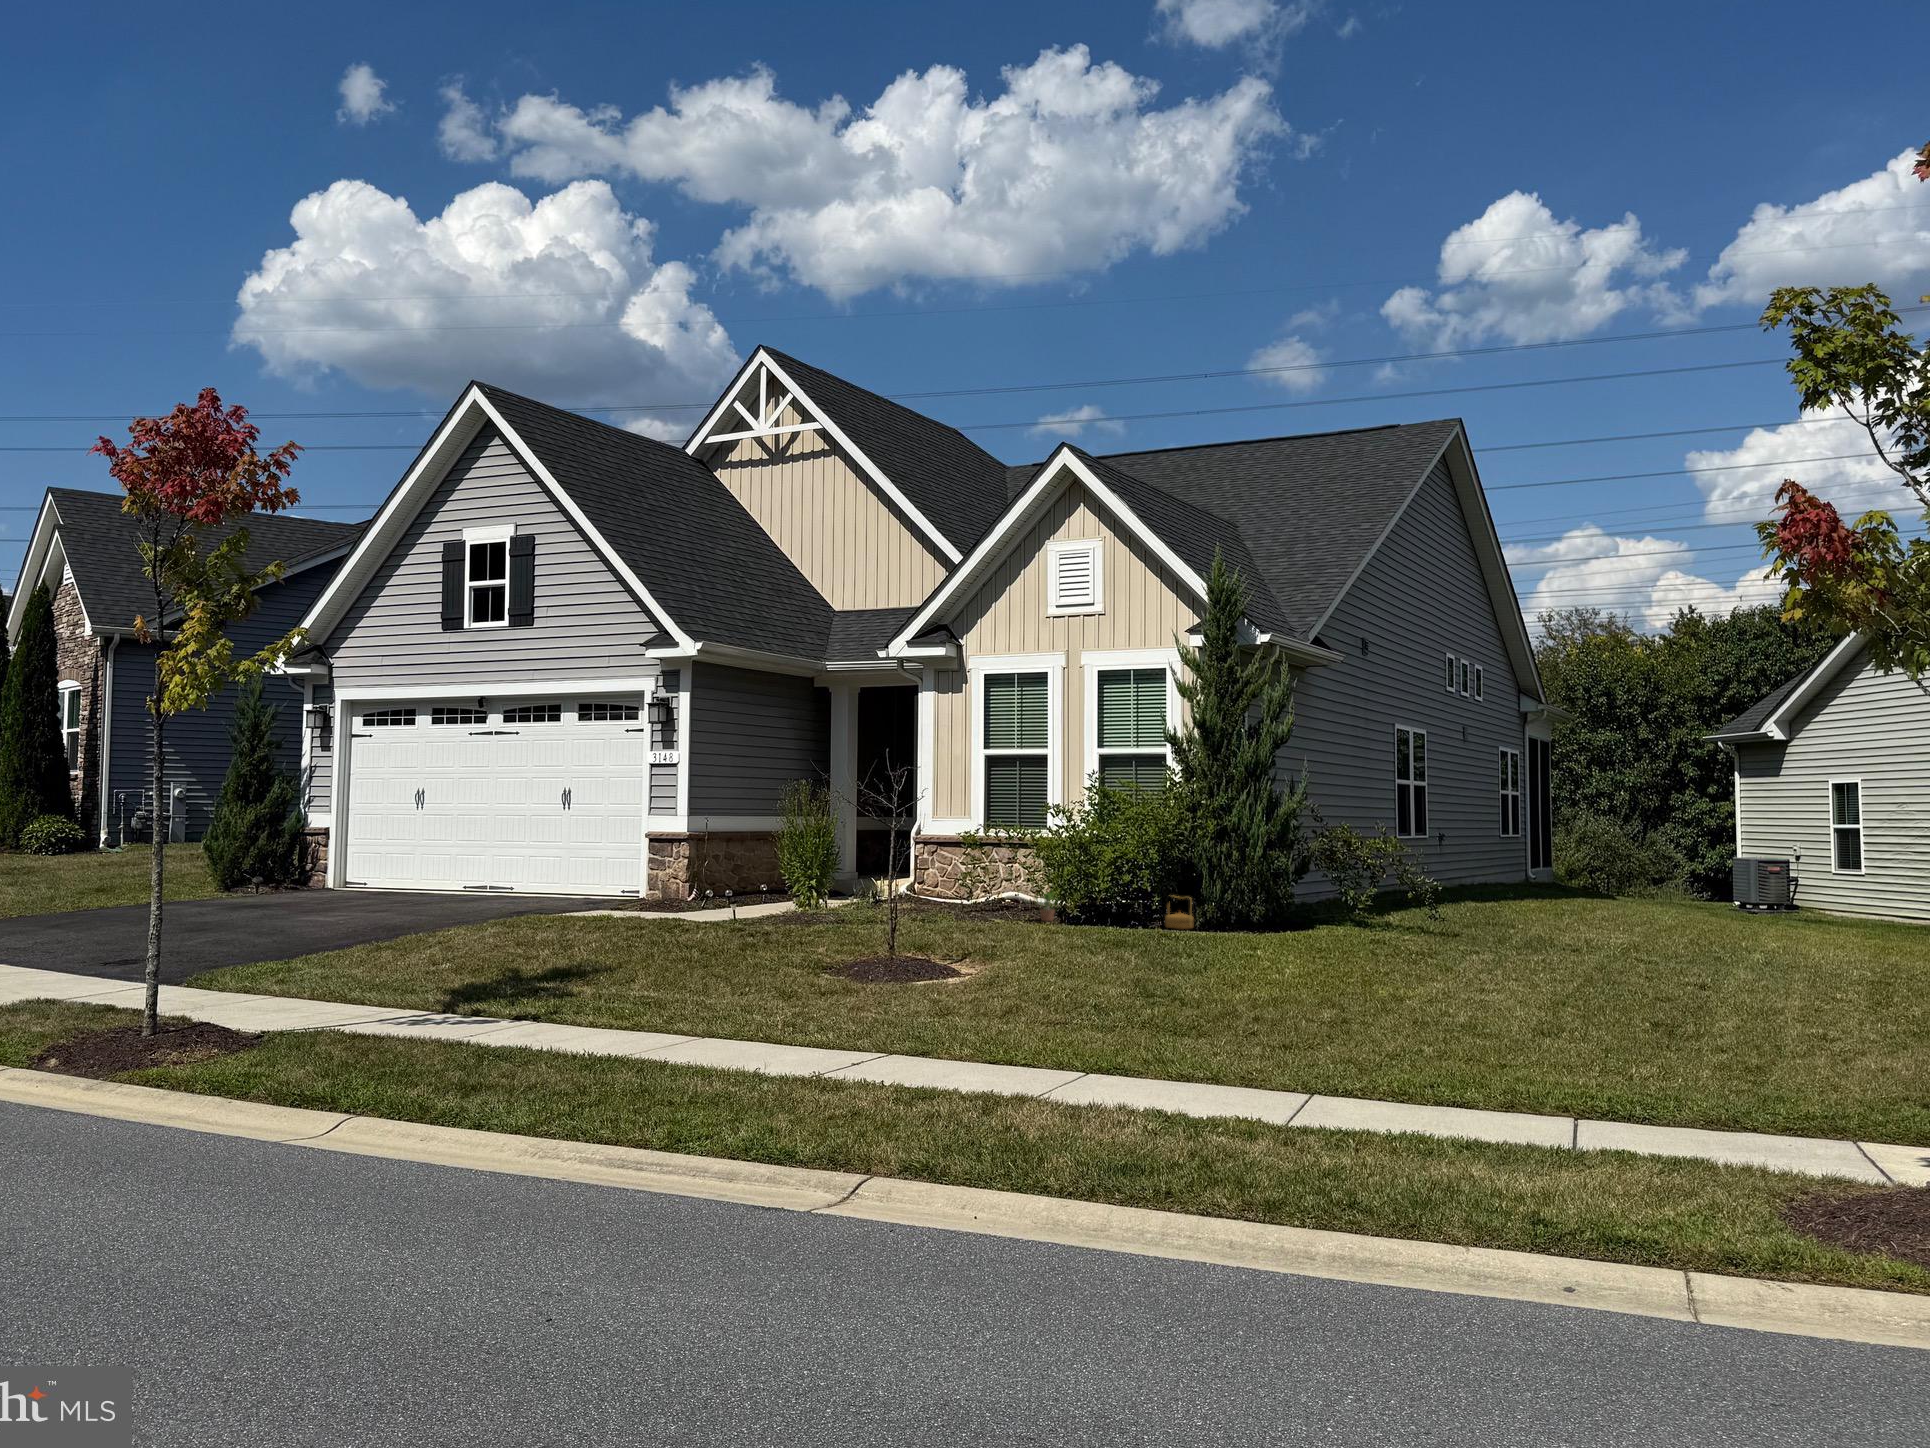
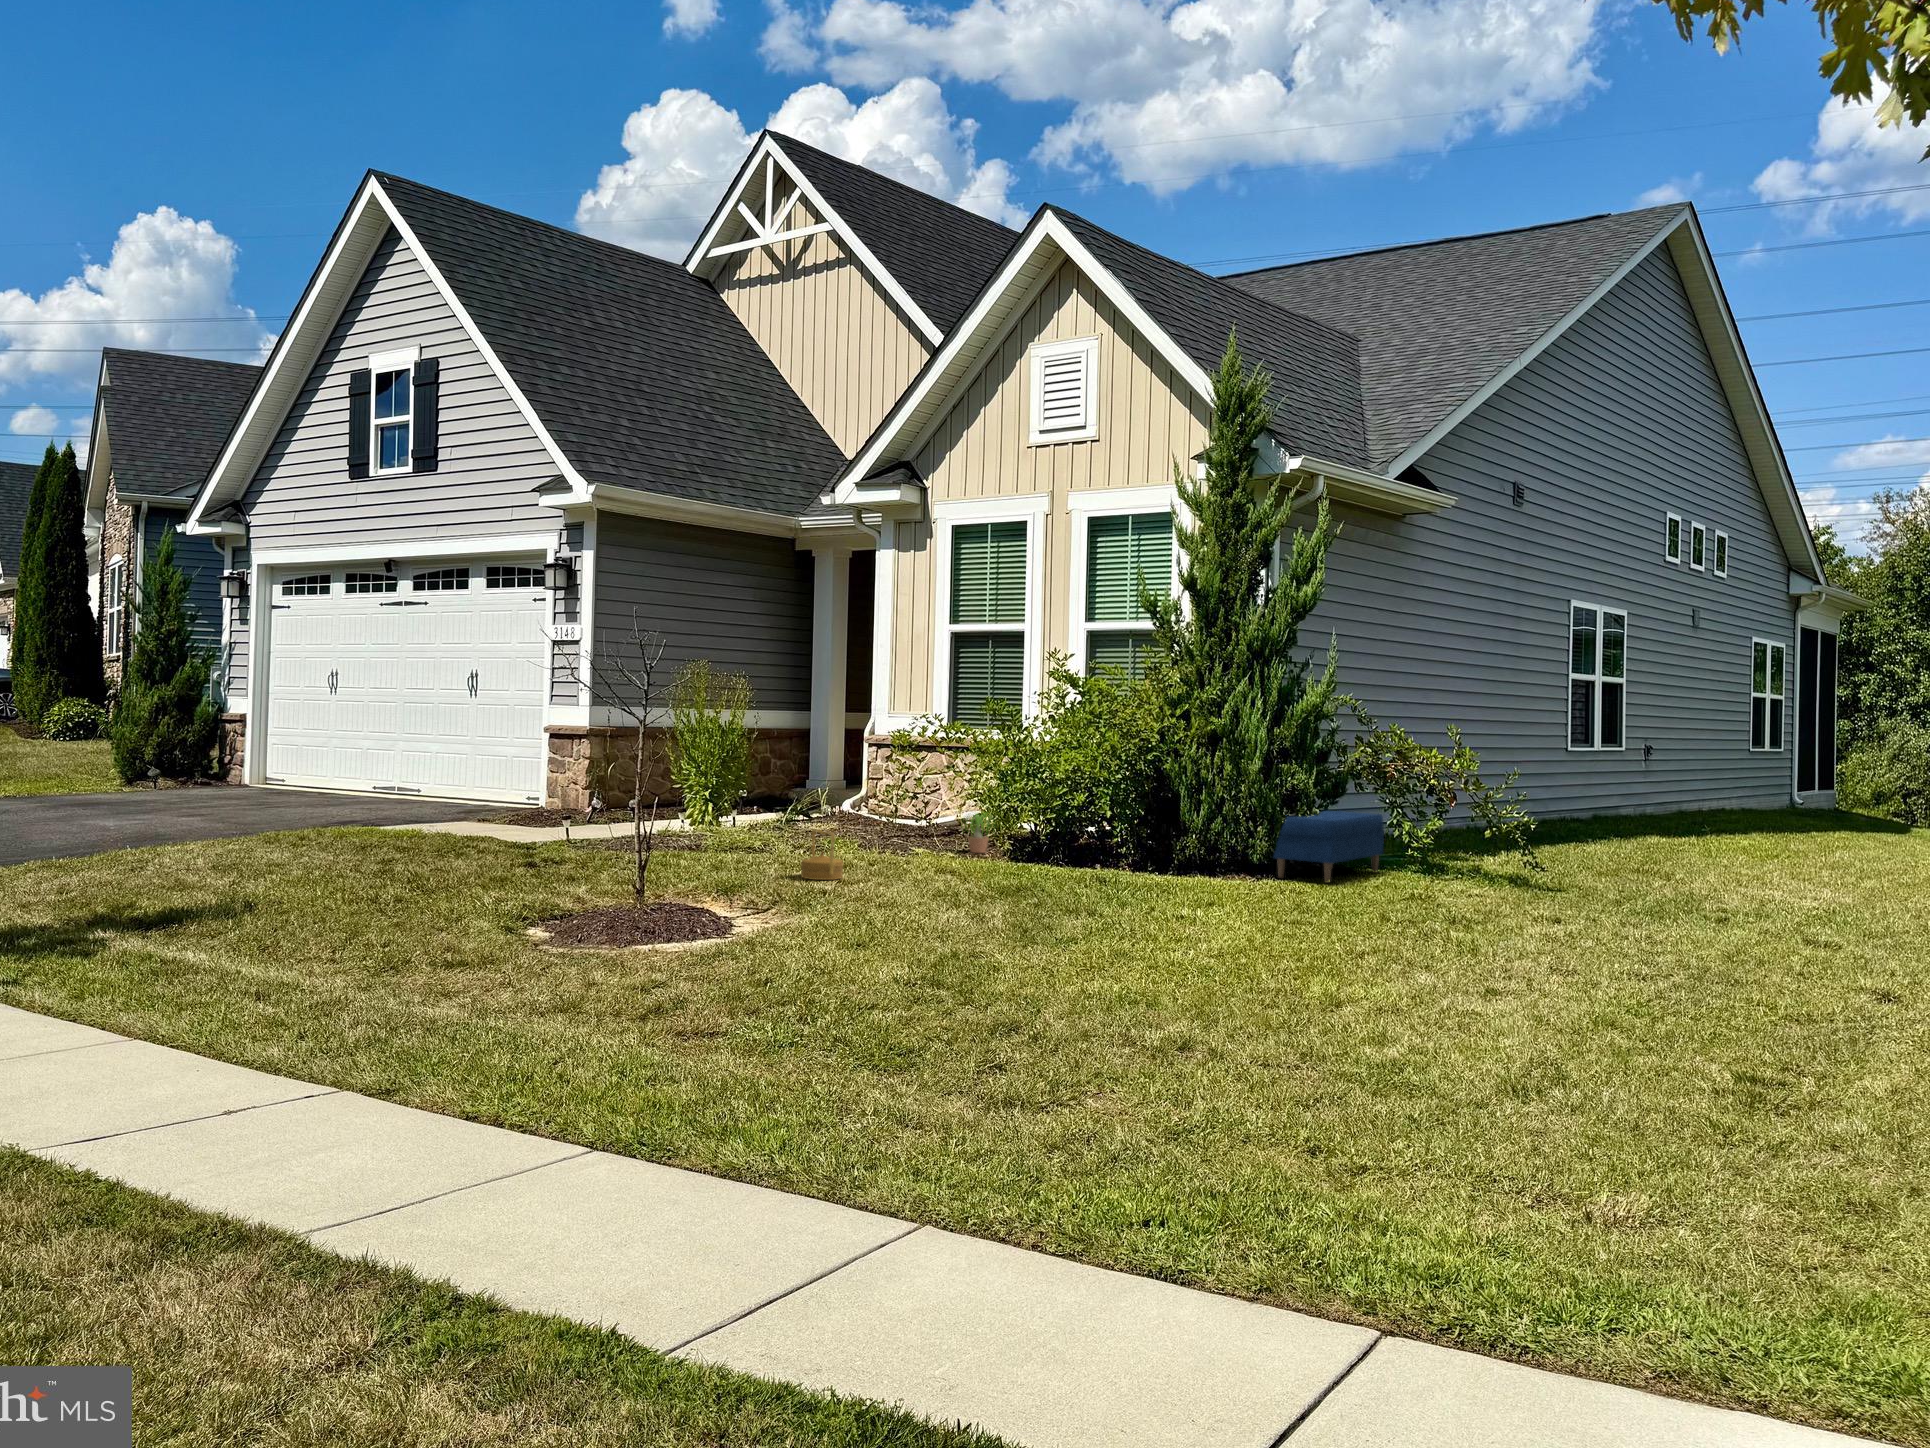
bench: none [1270,884,1335,933] -> present [1273,811,1384,883]
basket: present [1165,896,1194,929] -> present [801,829,843,880]

